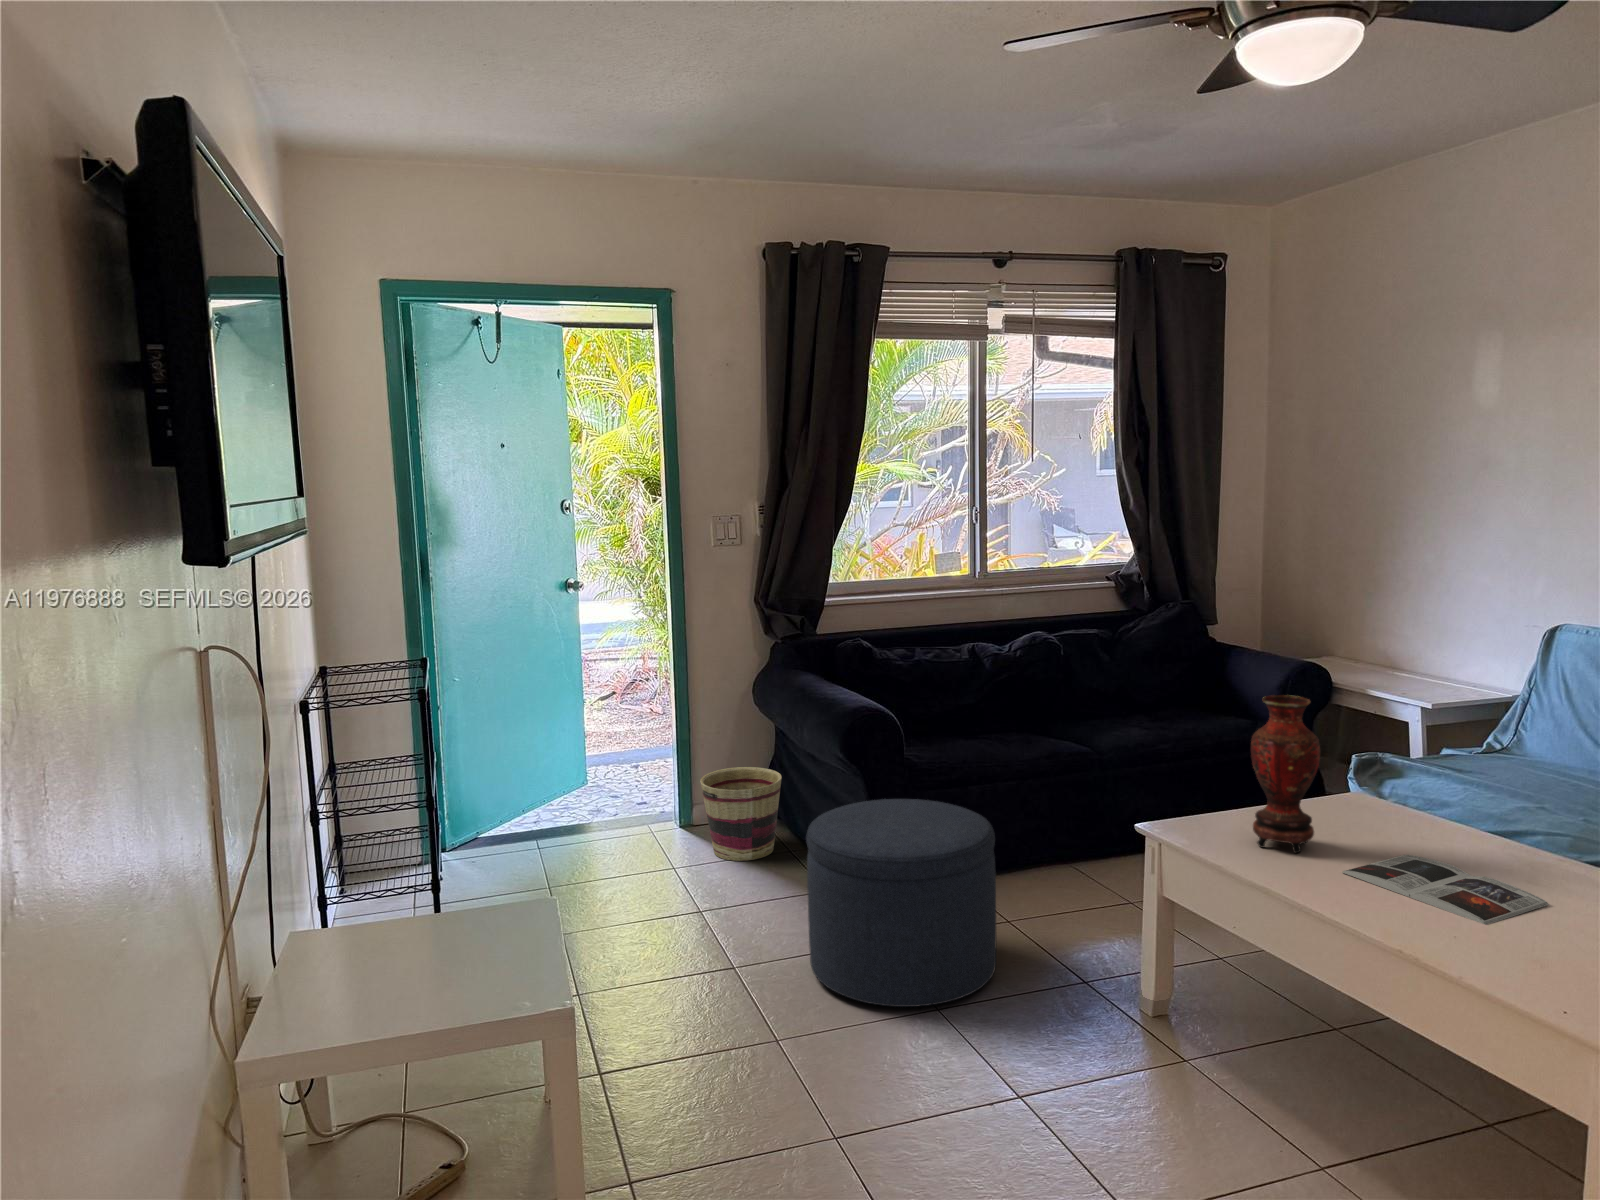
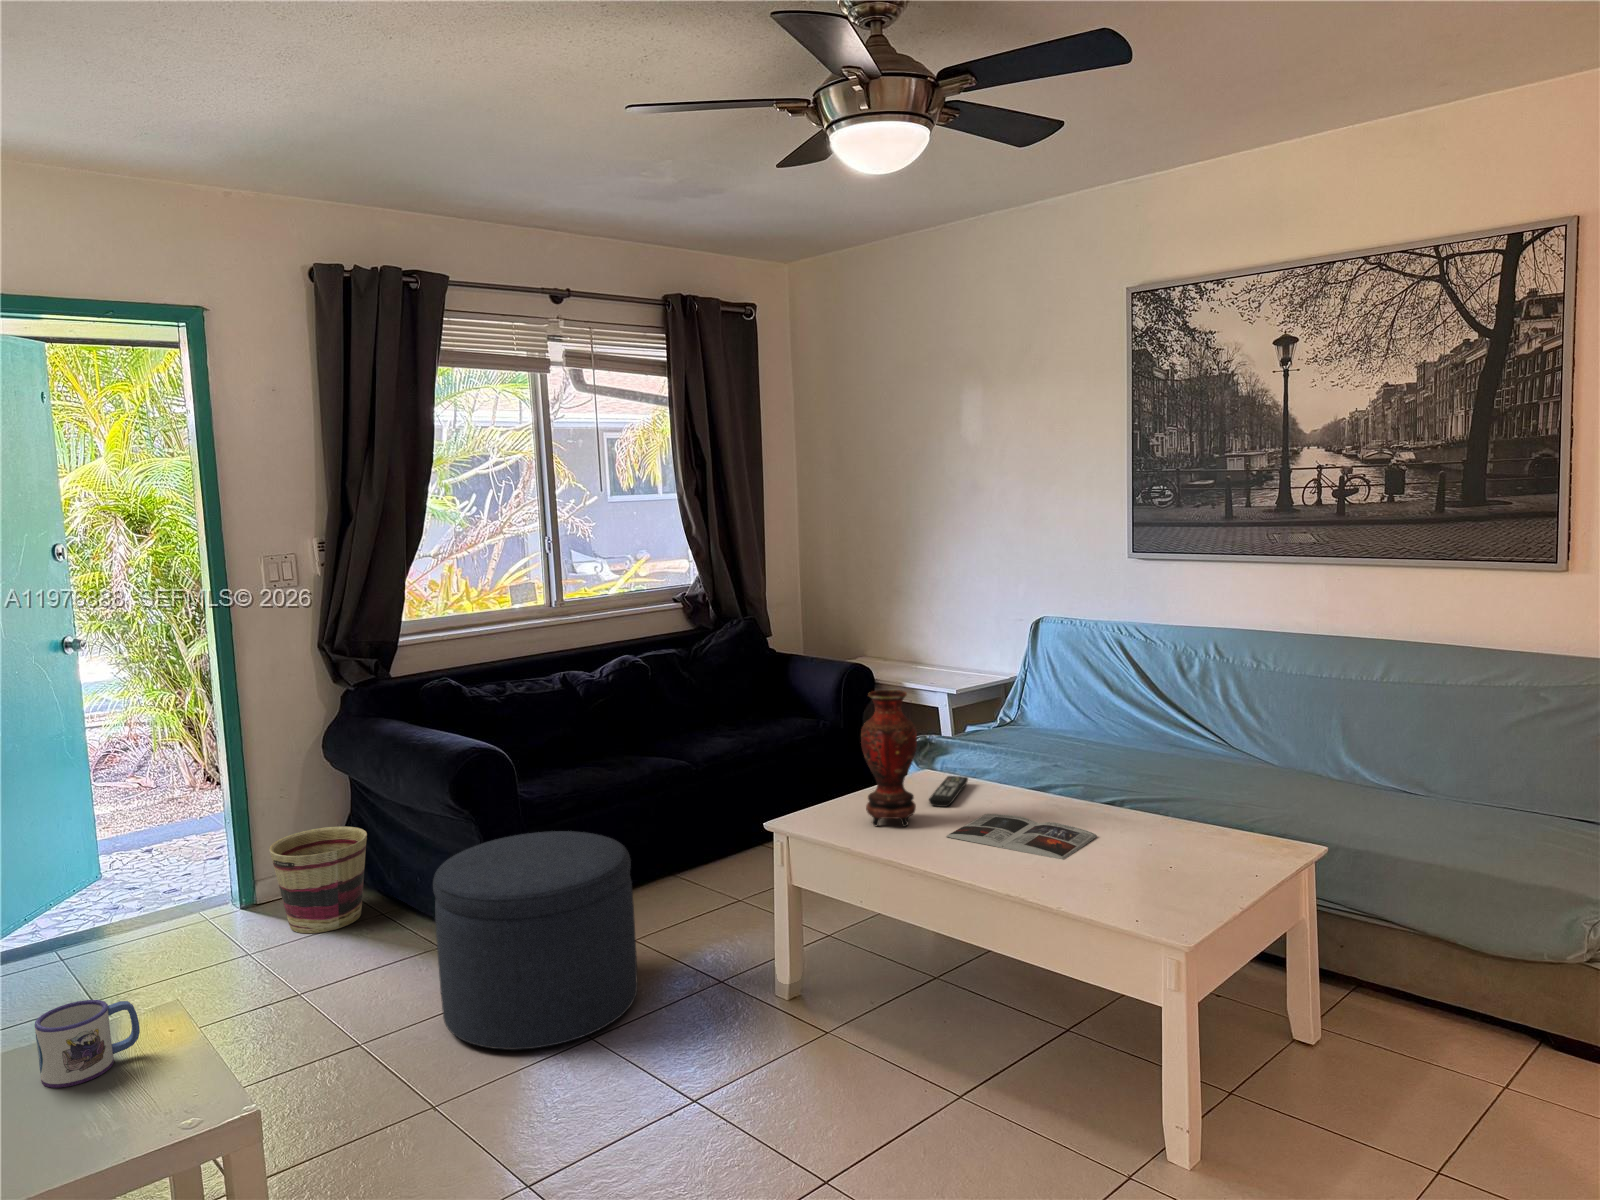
remote control: none [1339,803,1403,839] -> present [929,776,968,807]
mug: none [454,880,527,946] -> present [35,1000,140,1088]

